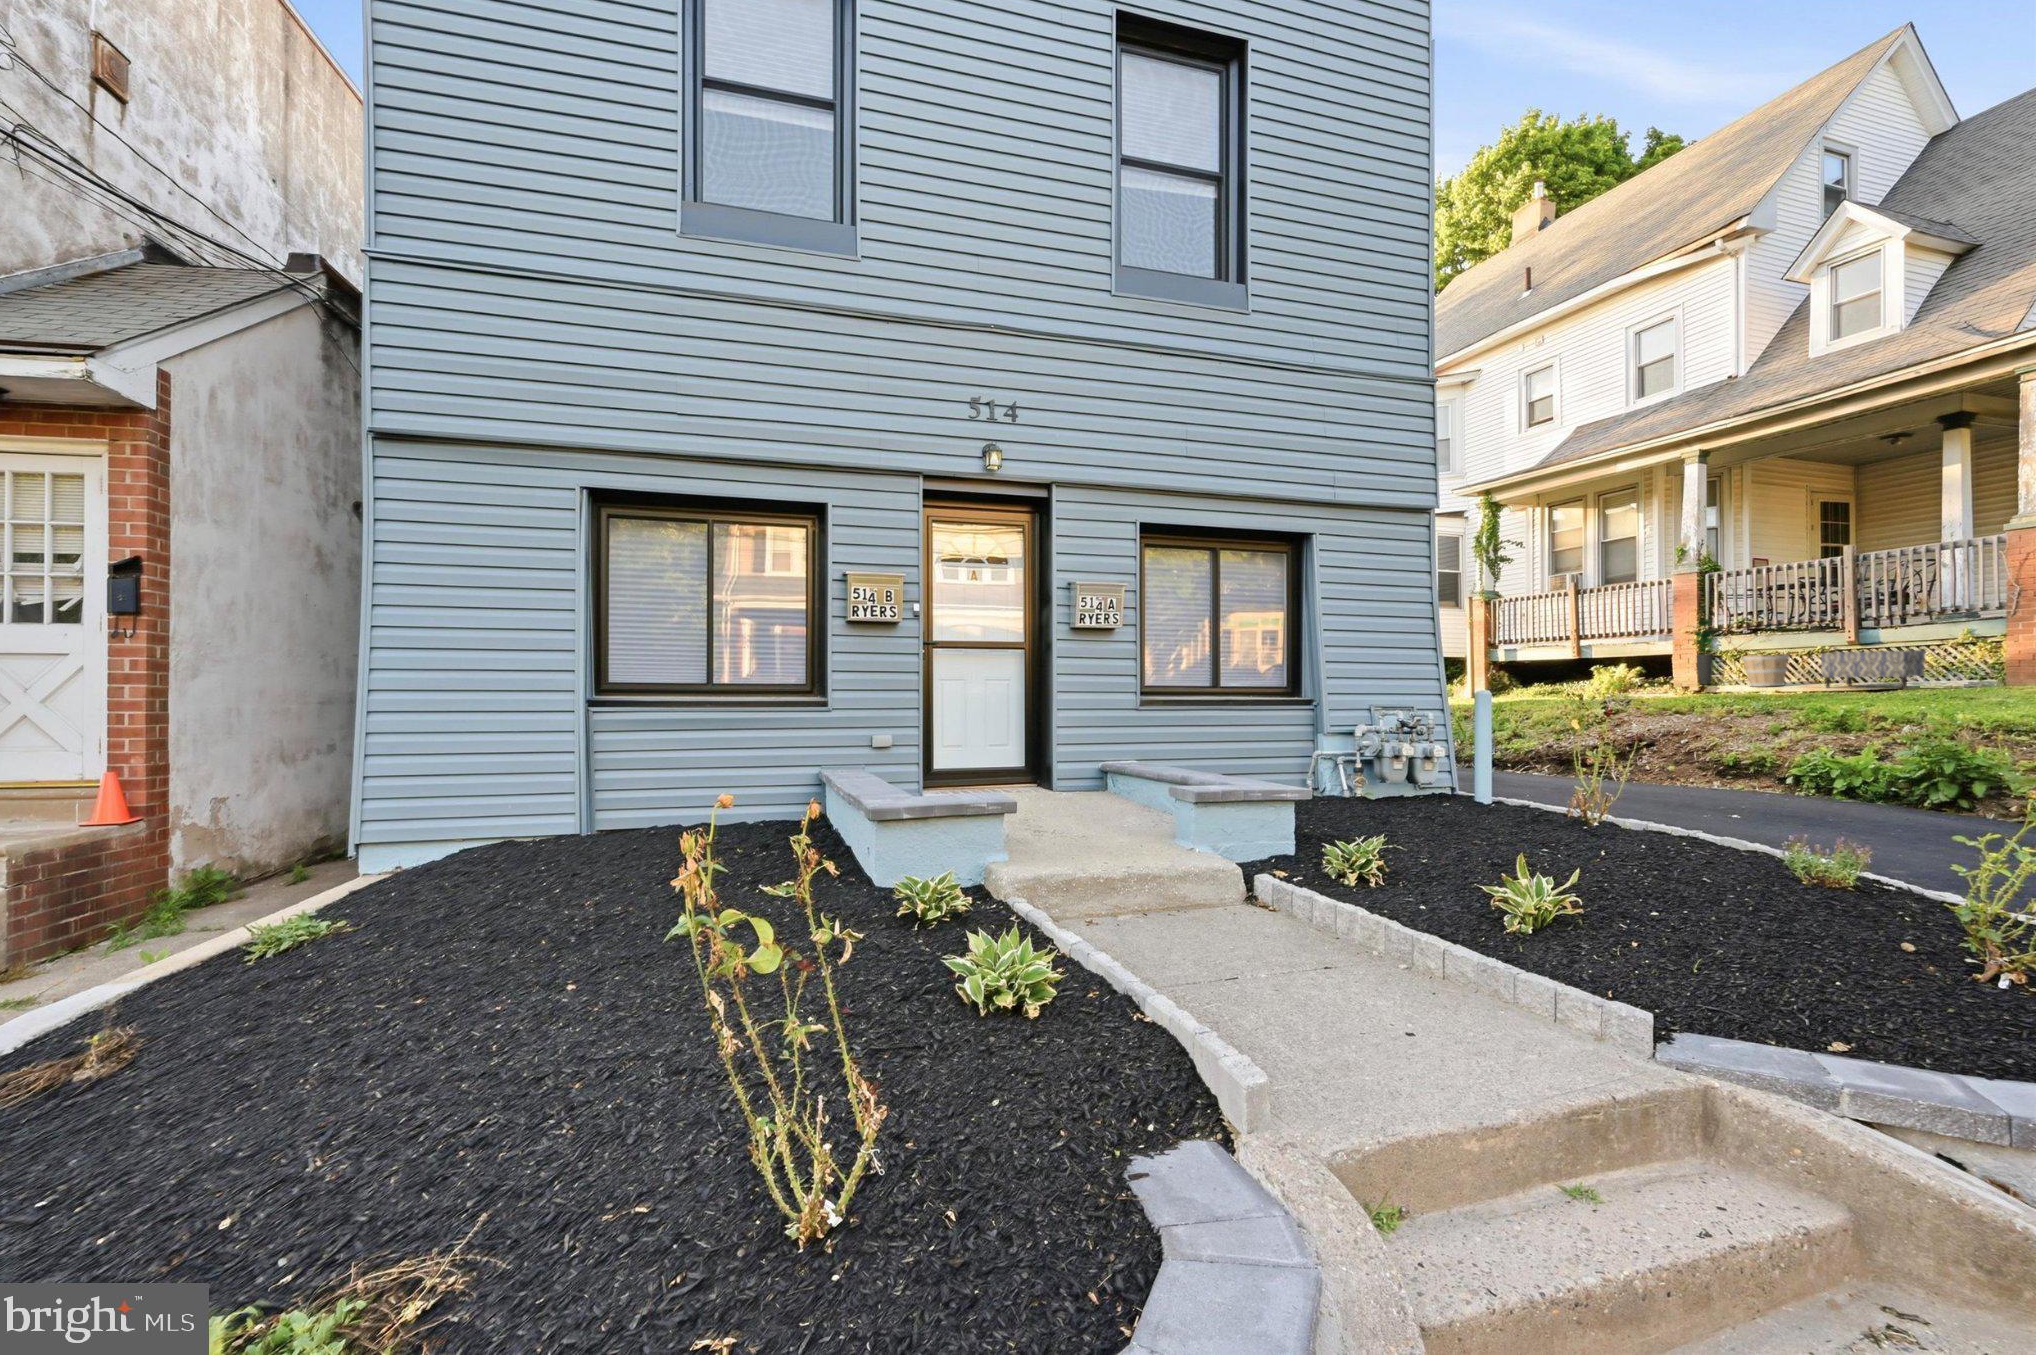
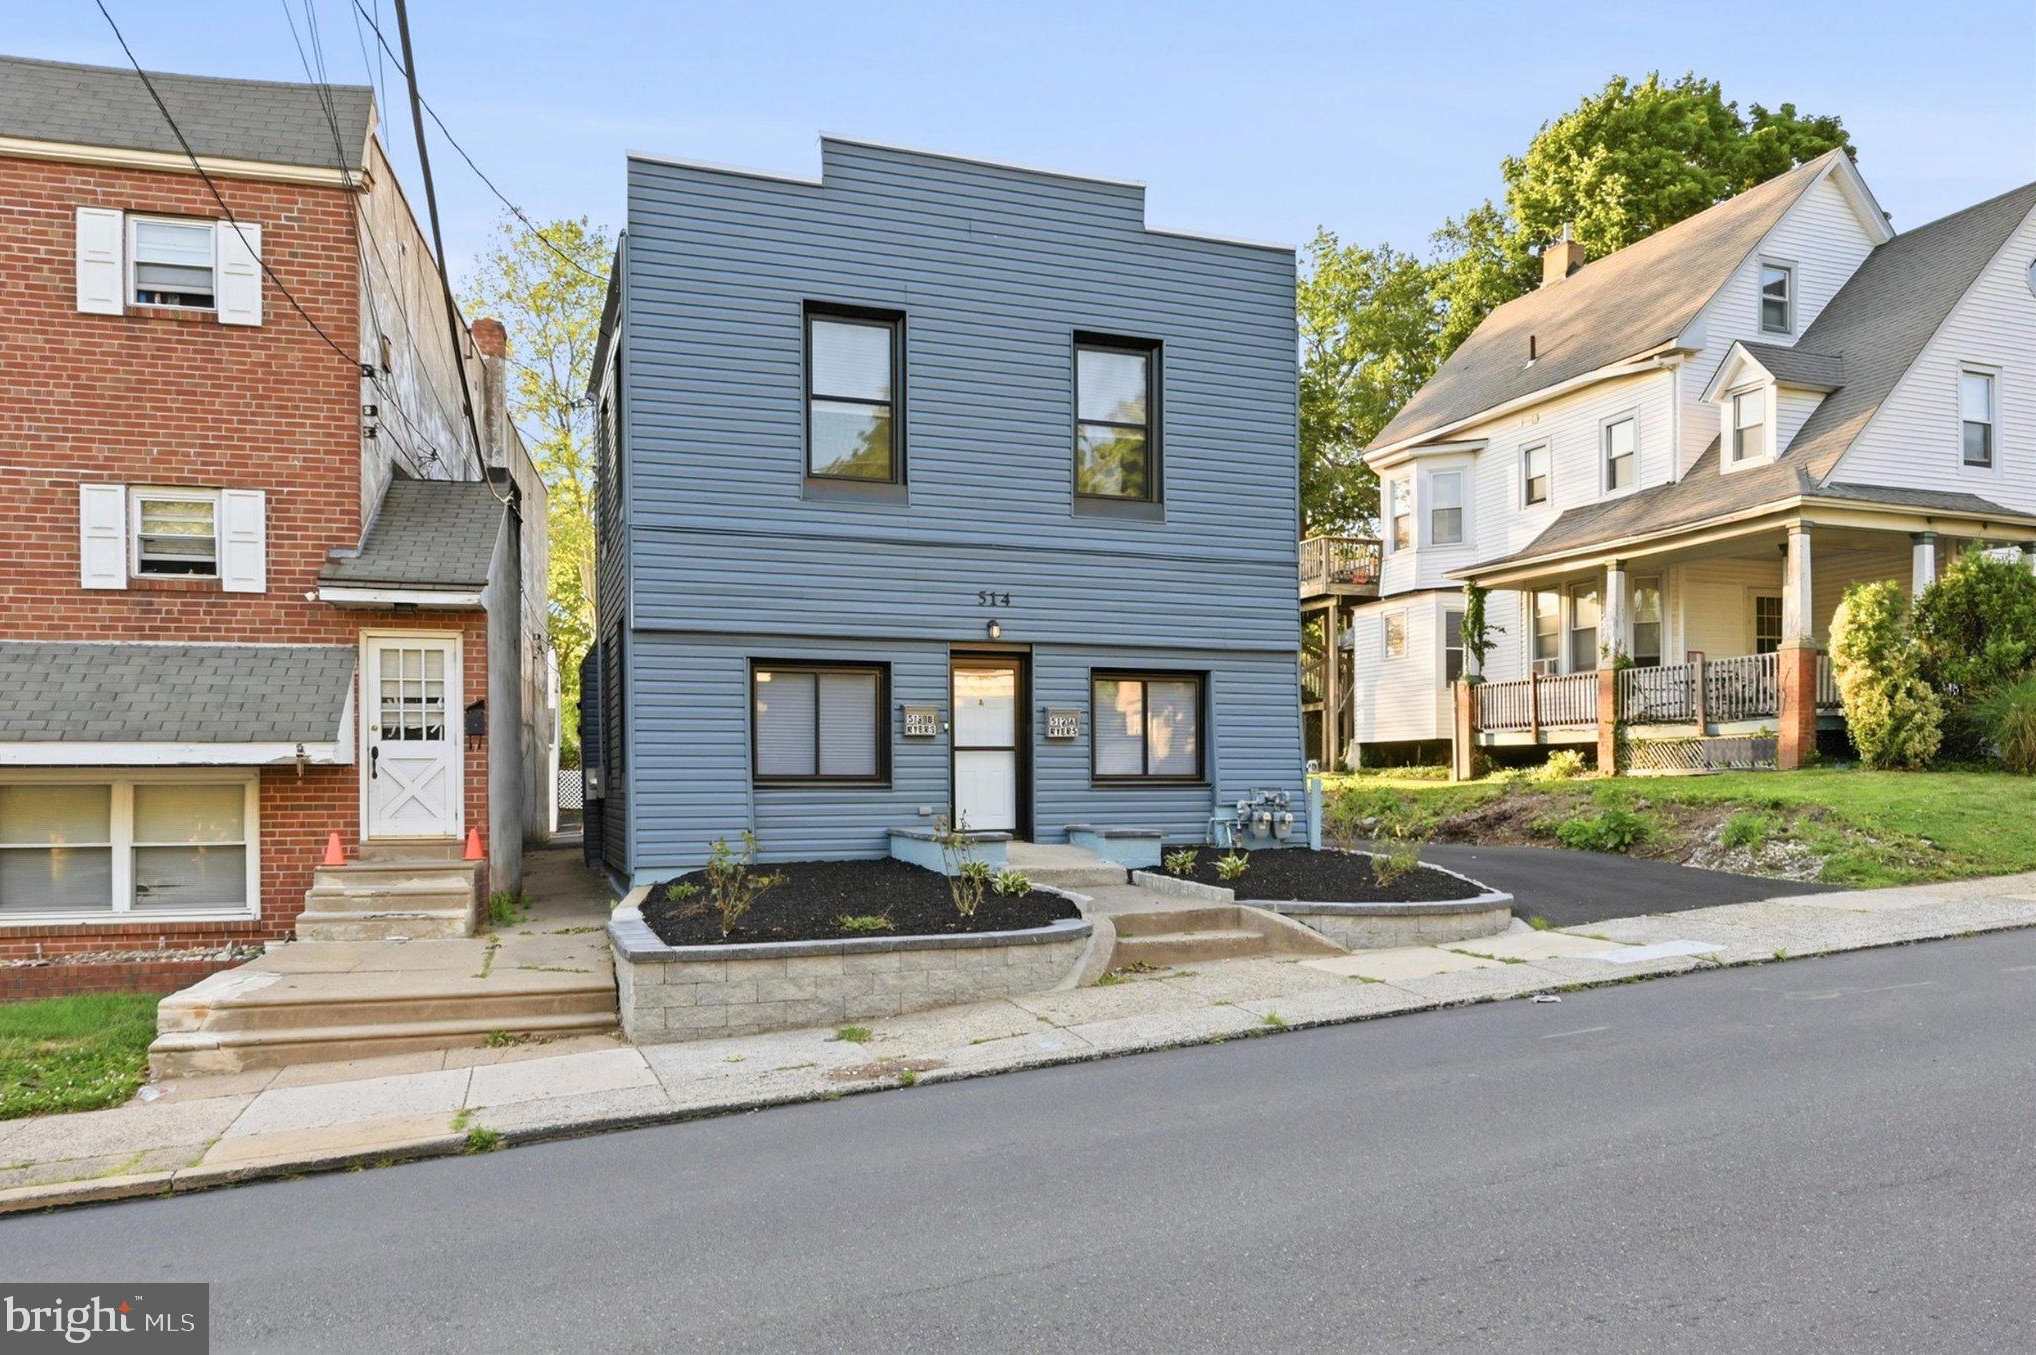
potted plant: present [1695,619,1719,684] -> none [1612,708,1642,767]
wooden bucket: present [1742,654,1790,687] -> none [1651,740,1687,769]

